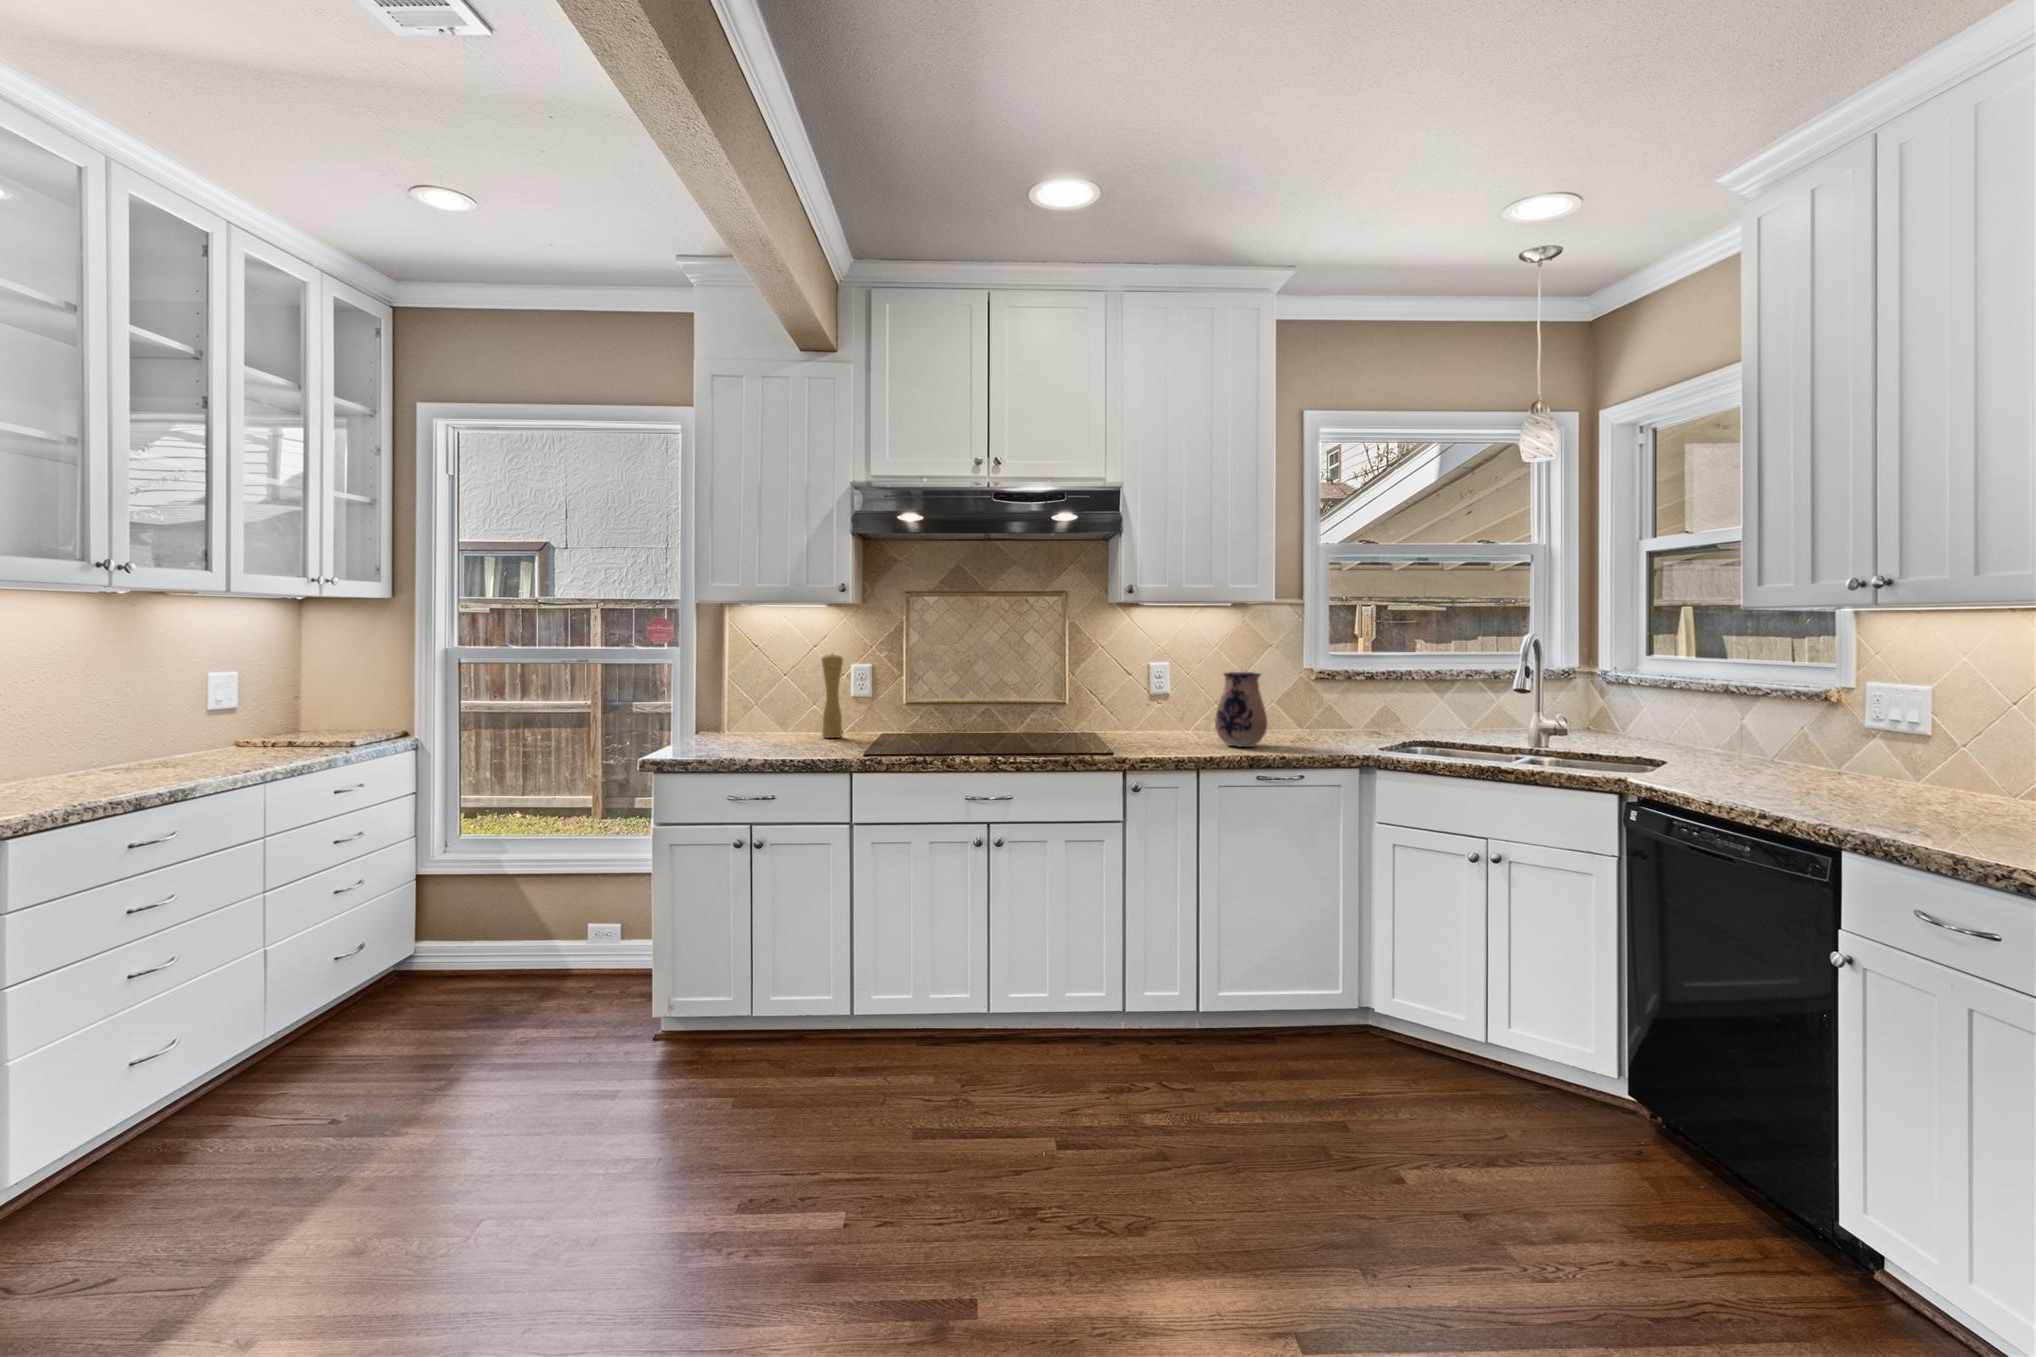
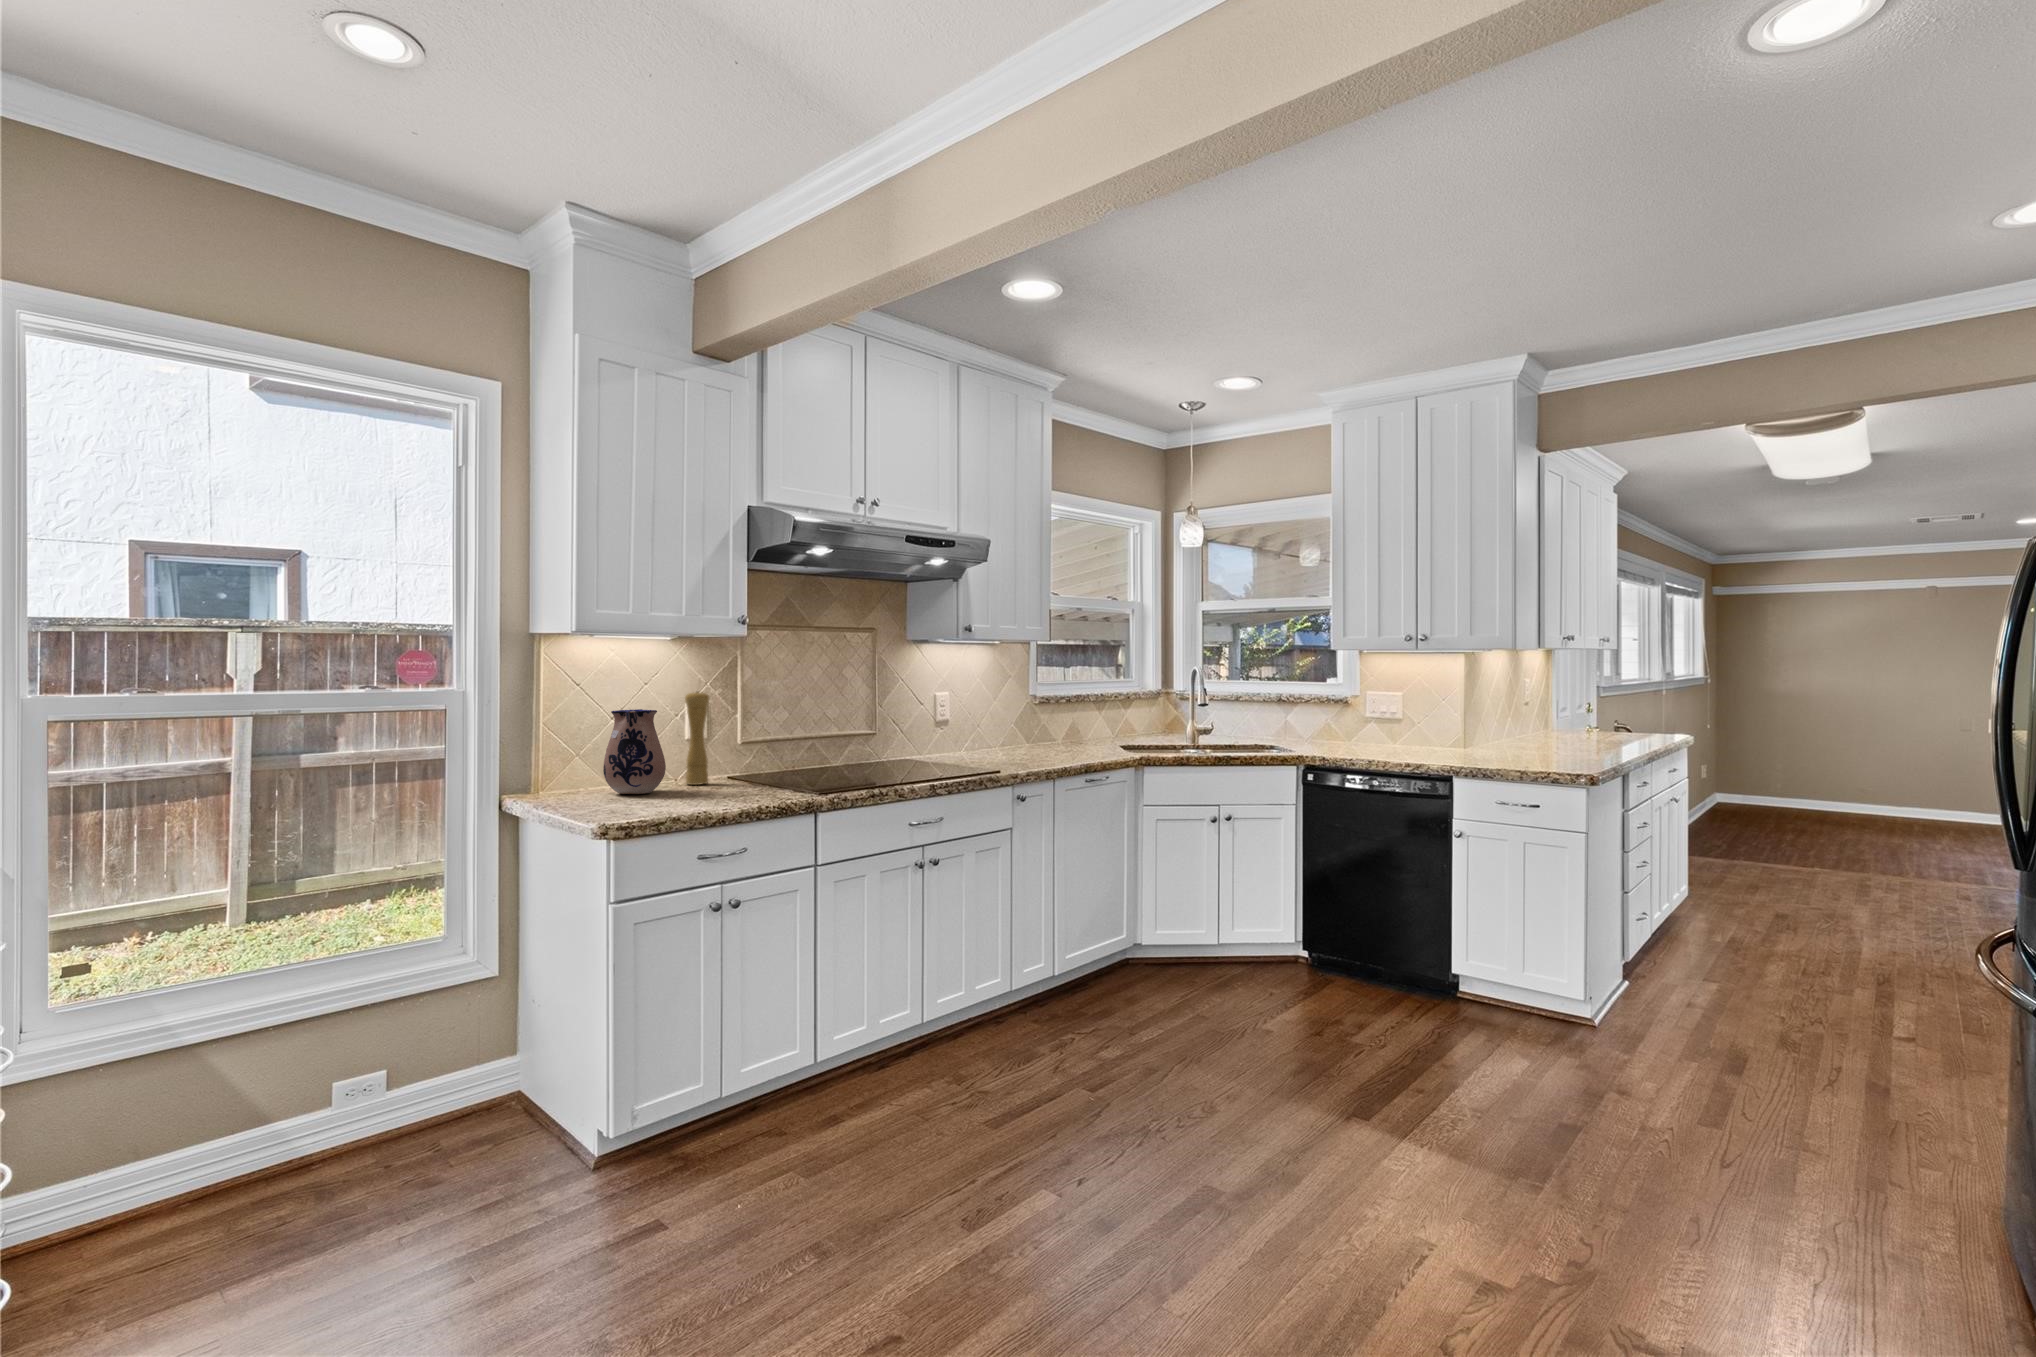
ceramic pitcher: present [1215,672,1267,747] -> present [603,709,666,794]

